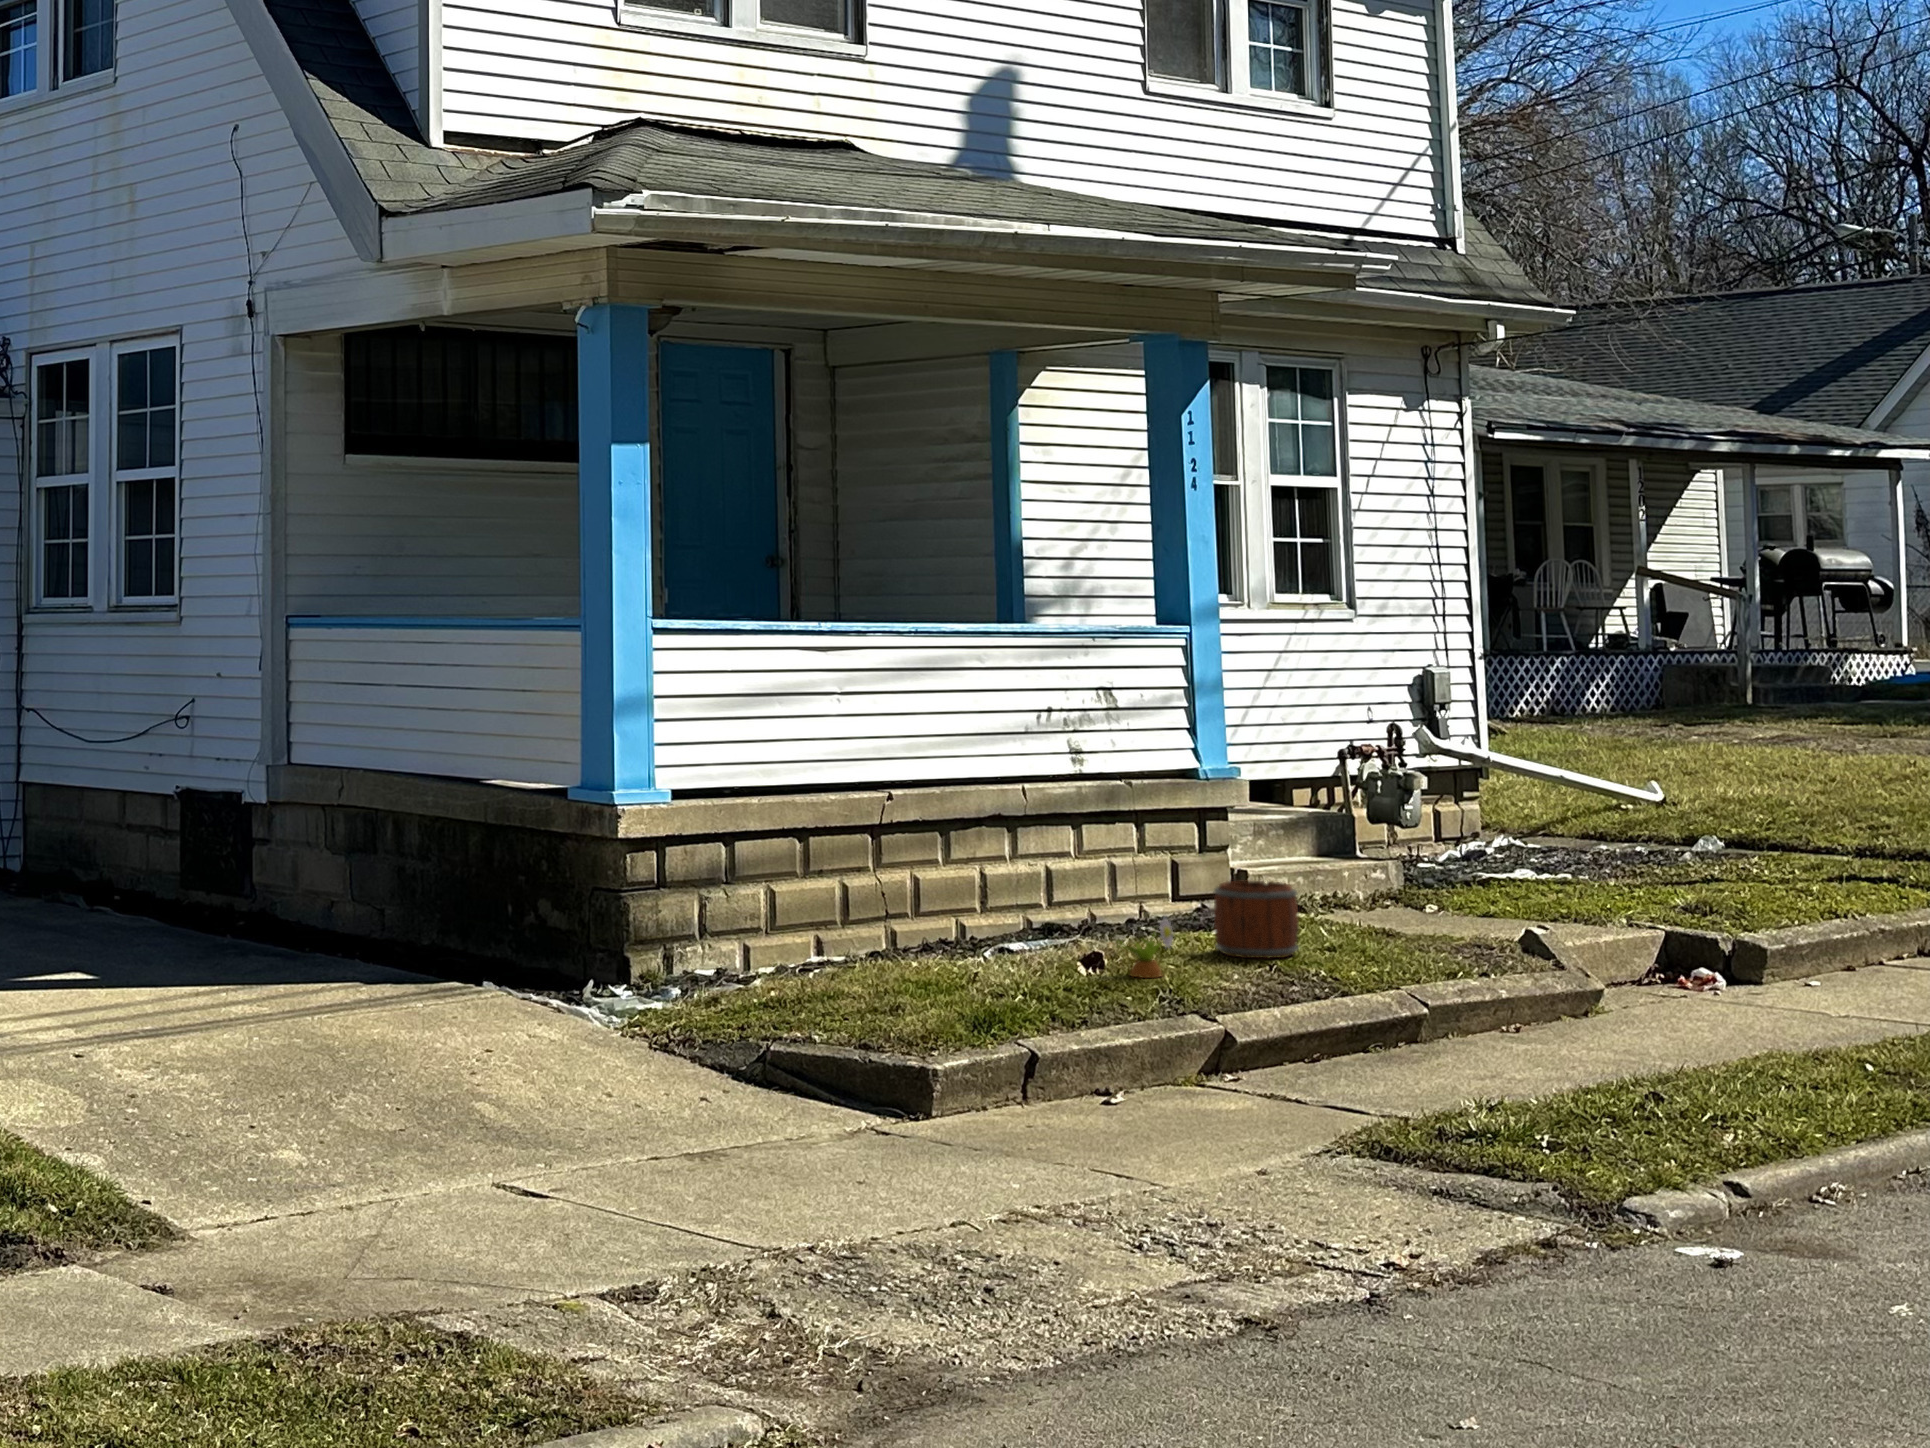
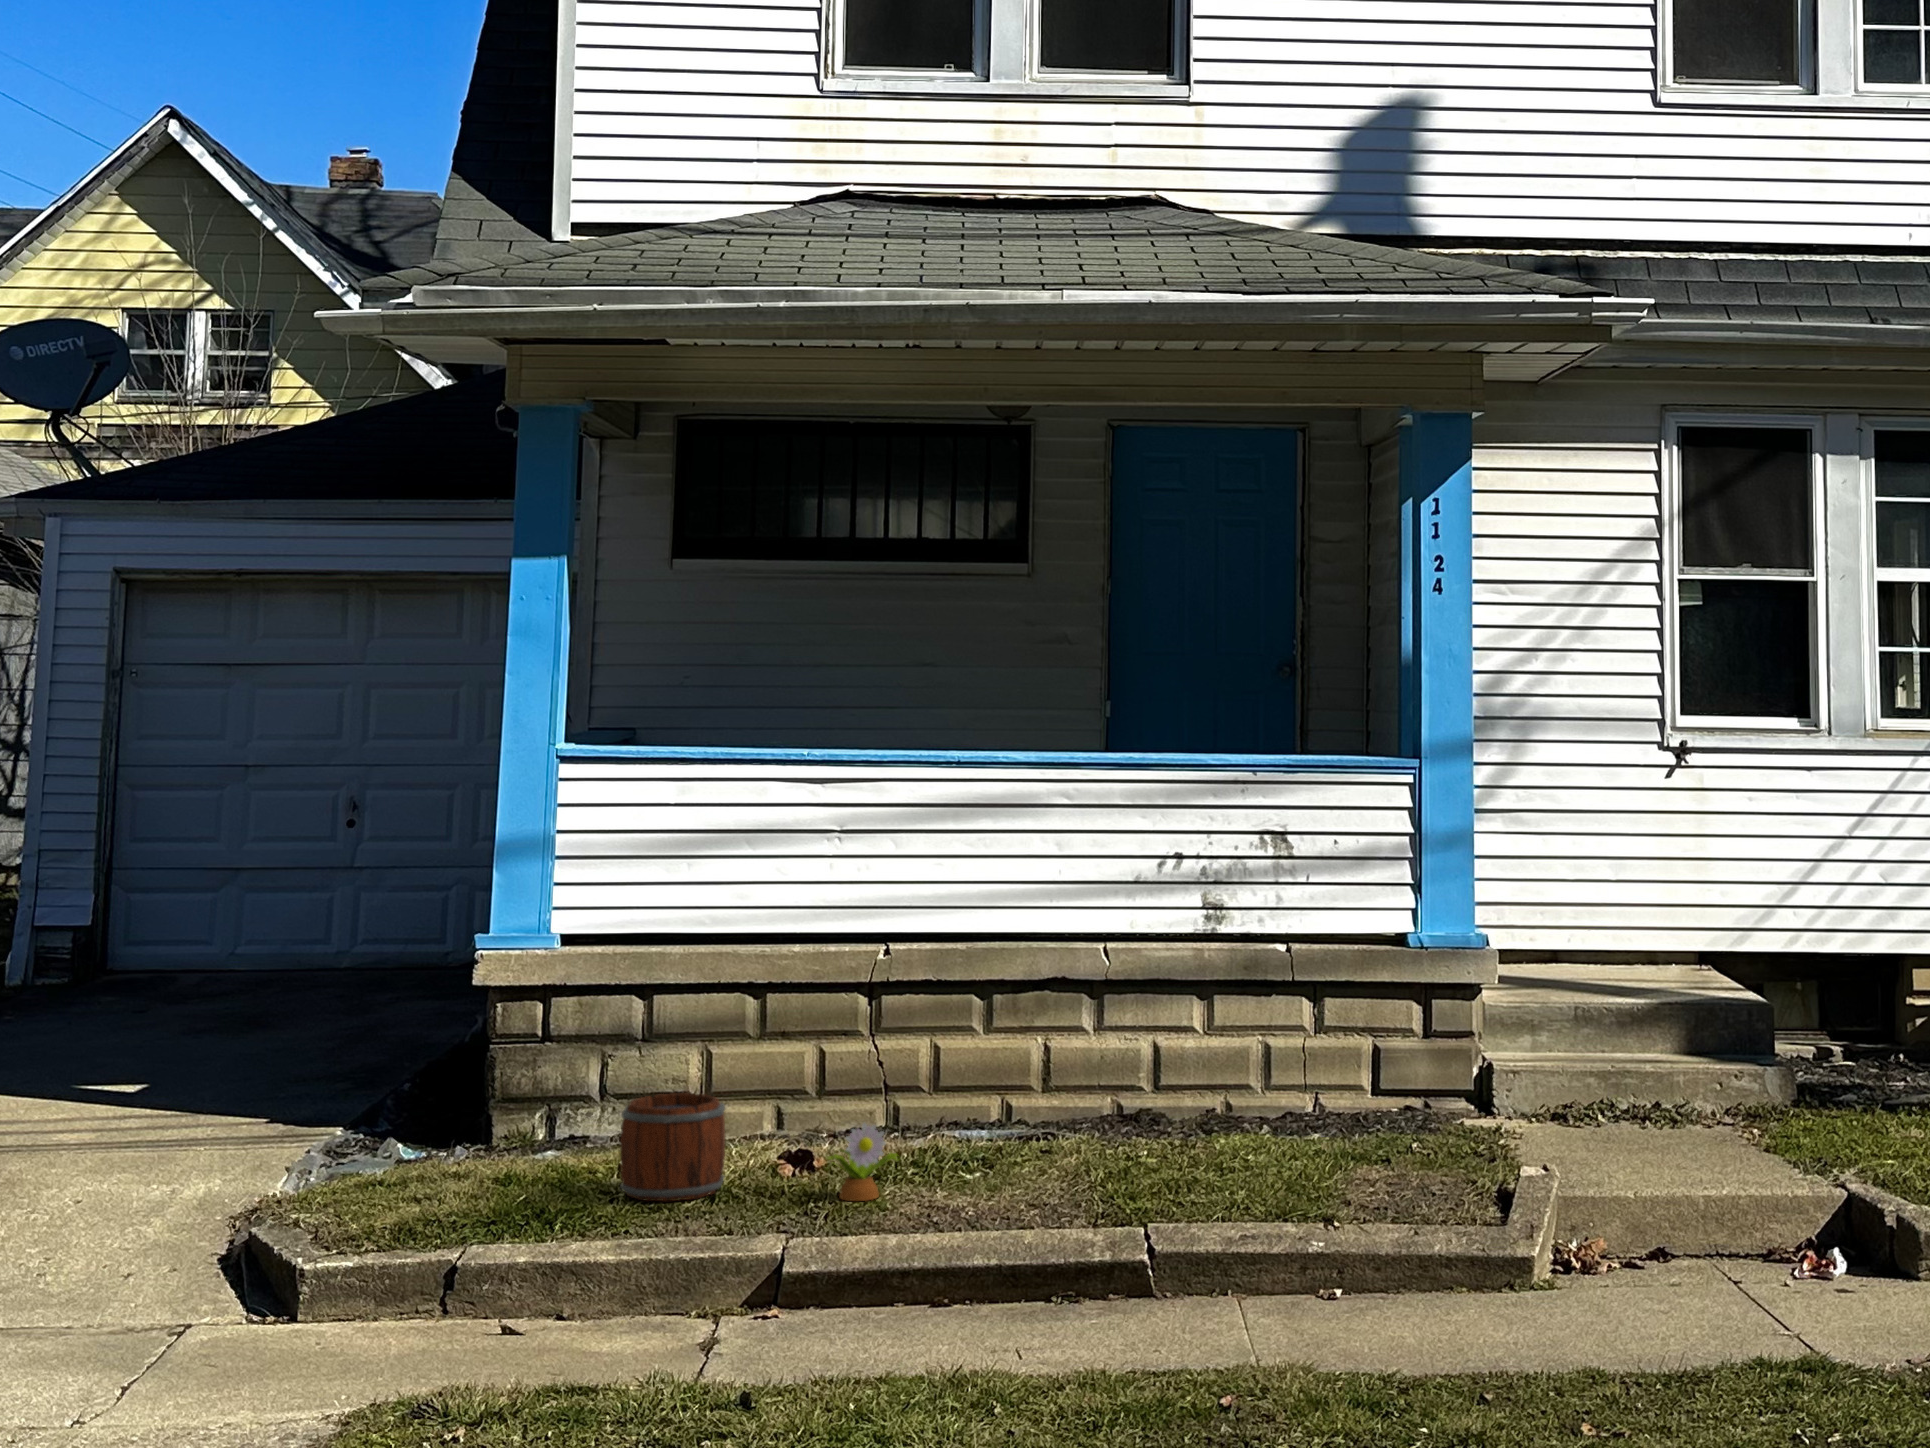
bucket: present [1214,881,1299,958] -> present [620,1093,725,1202]

